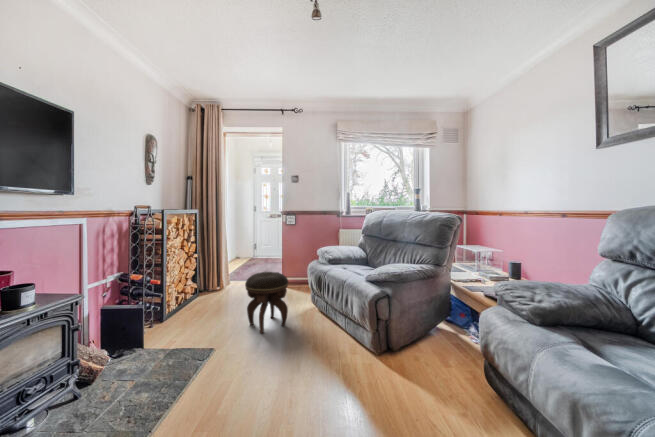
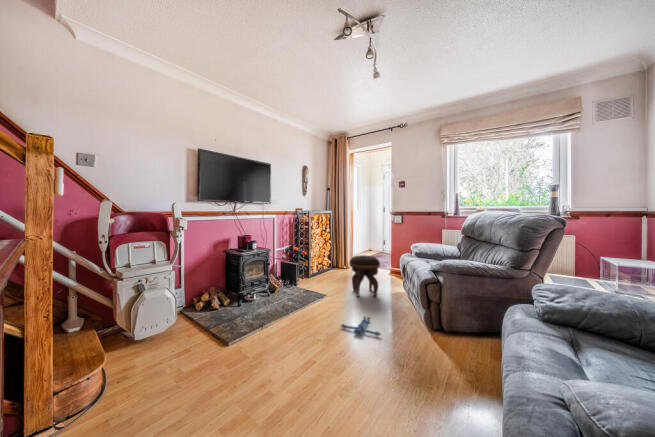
plush toy: none [267,363,330,403] -> present [341,316,381,336]

